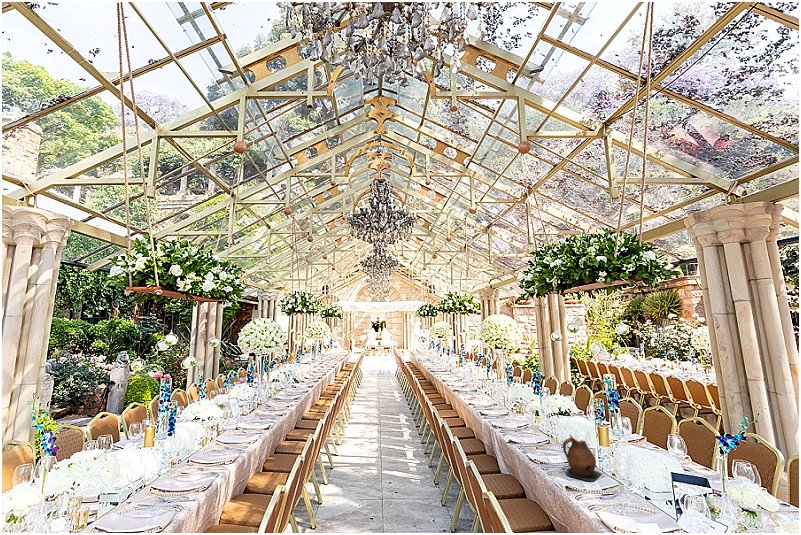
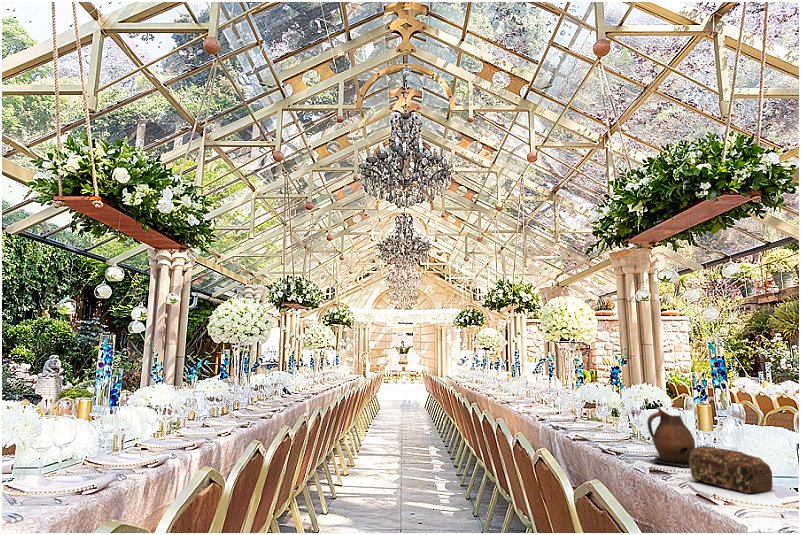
bread loaf: none [594,475,652,518] -> present [689,446,773,493]

